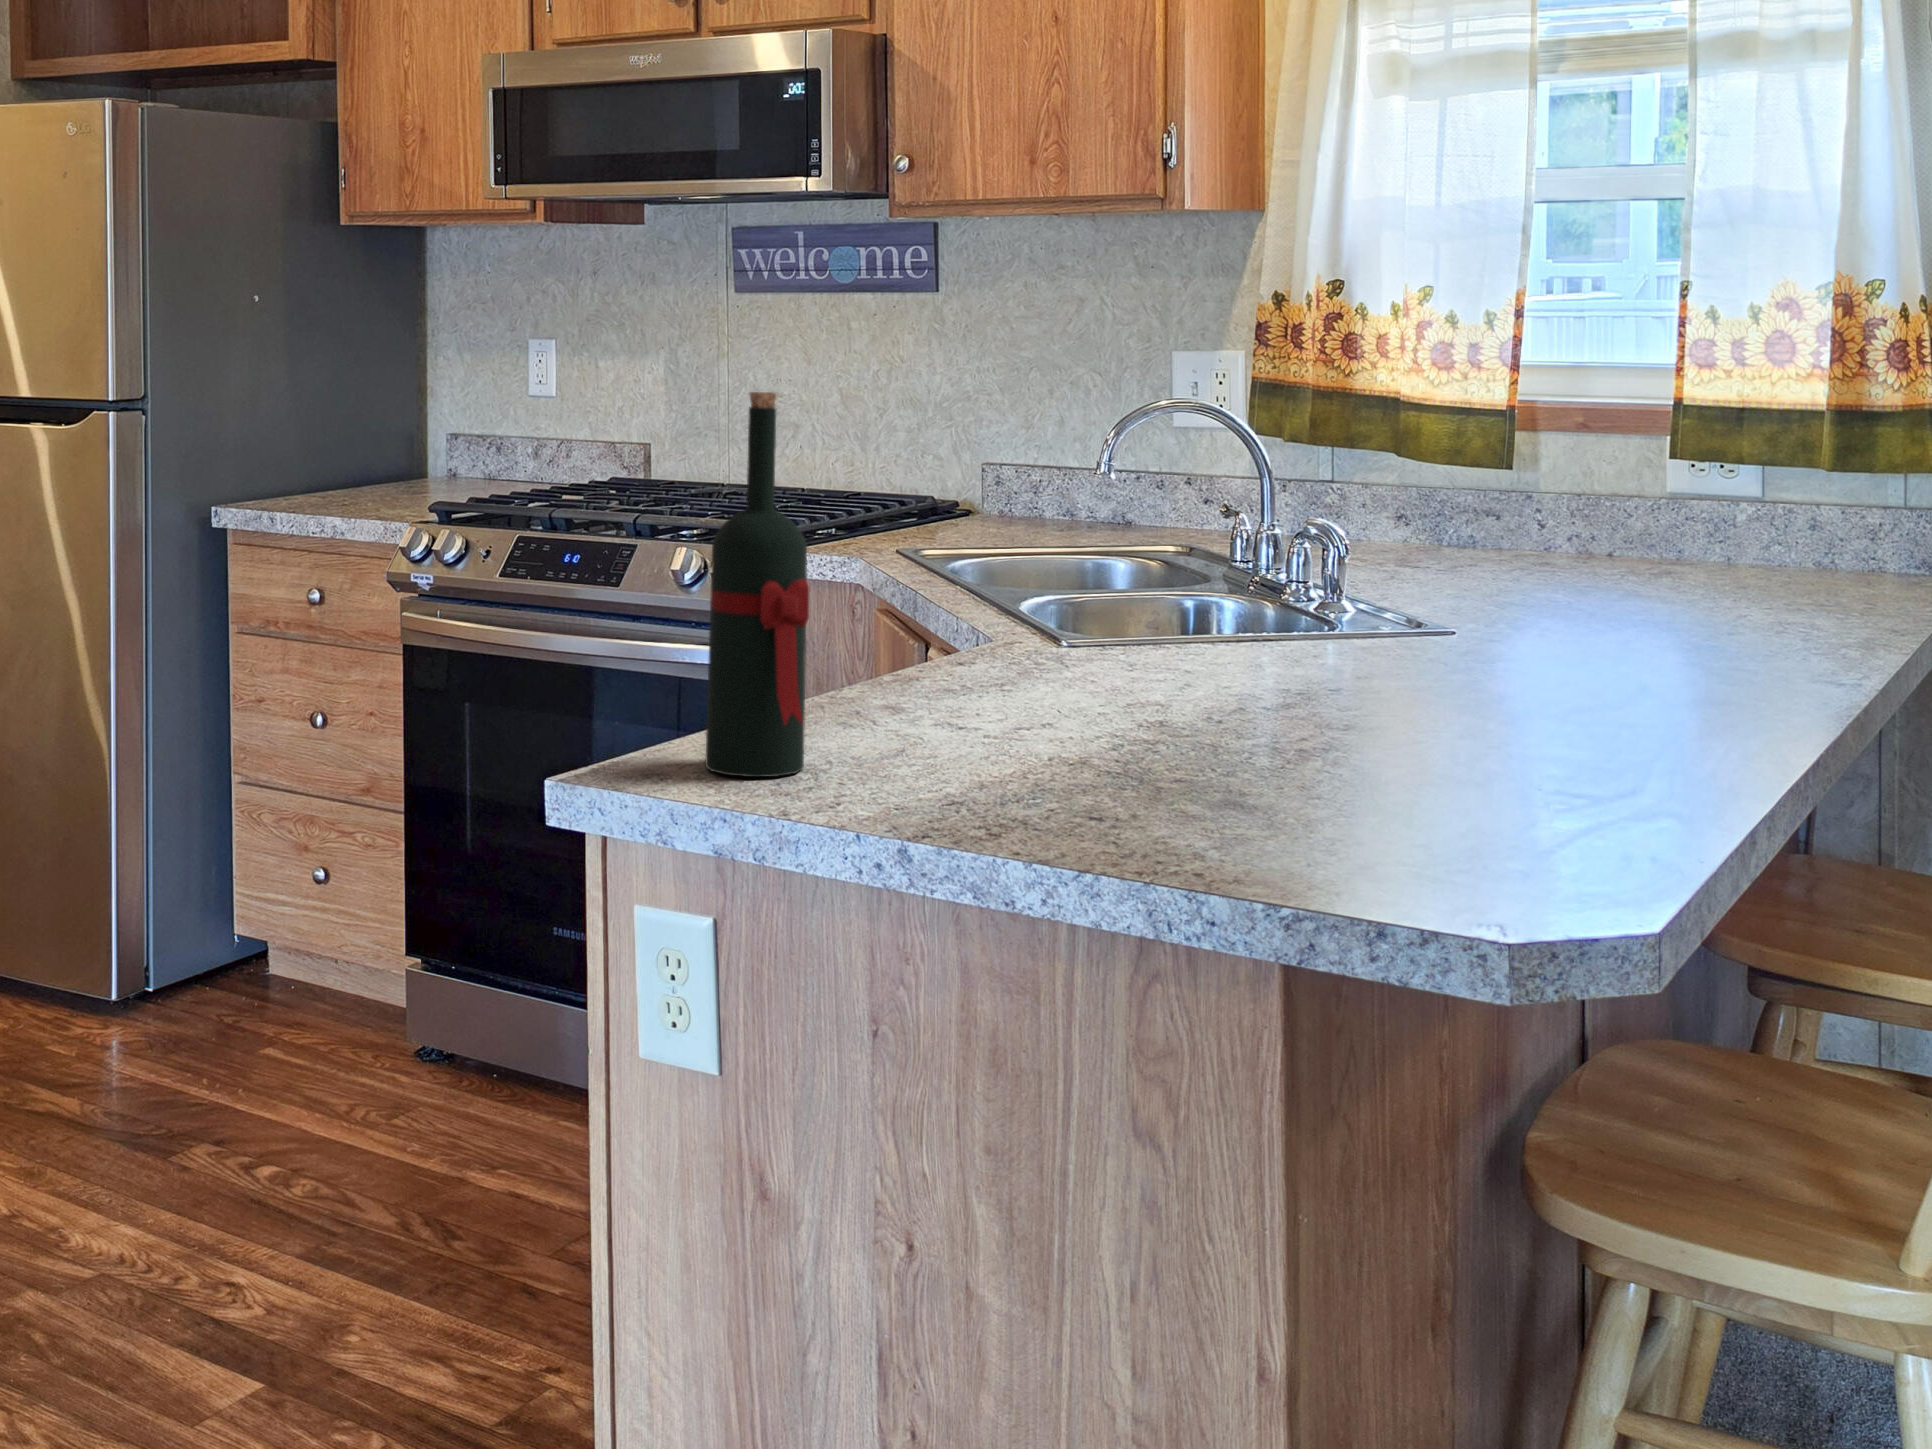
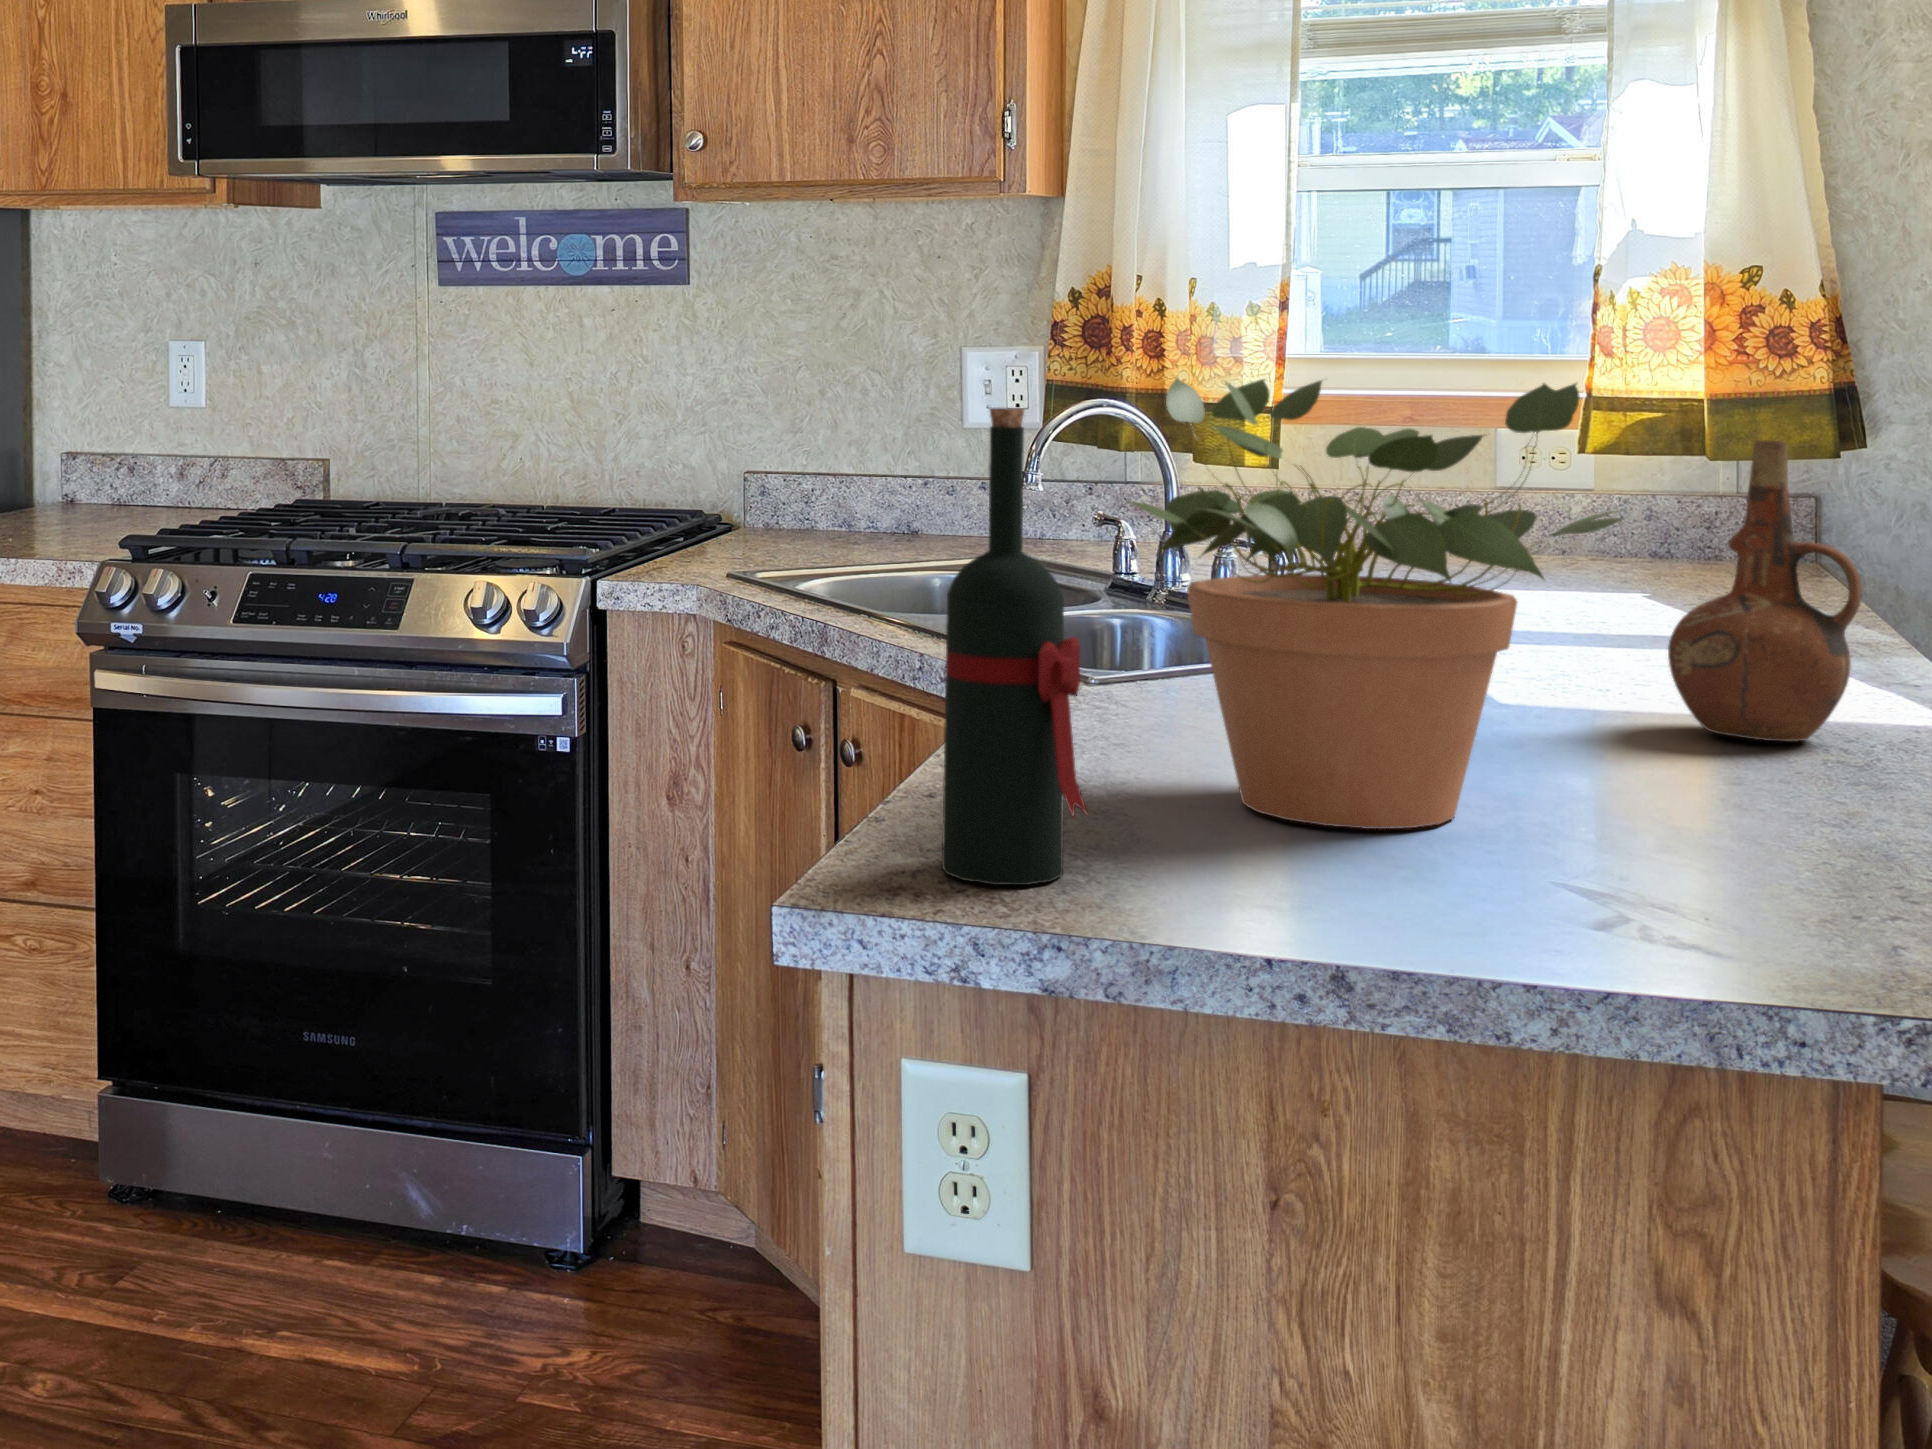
potted plant: none [926,371,1371,759] -> present [1128,378,1623,829]
ceramic pitcher: none [1537,438,1711,718] -> present [1668,440,1862,742]

